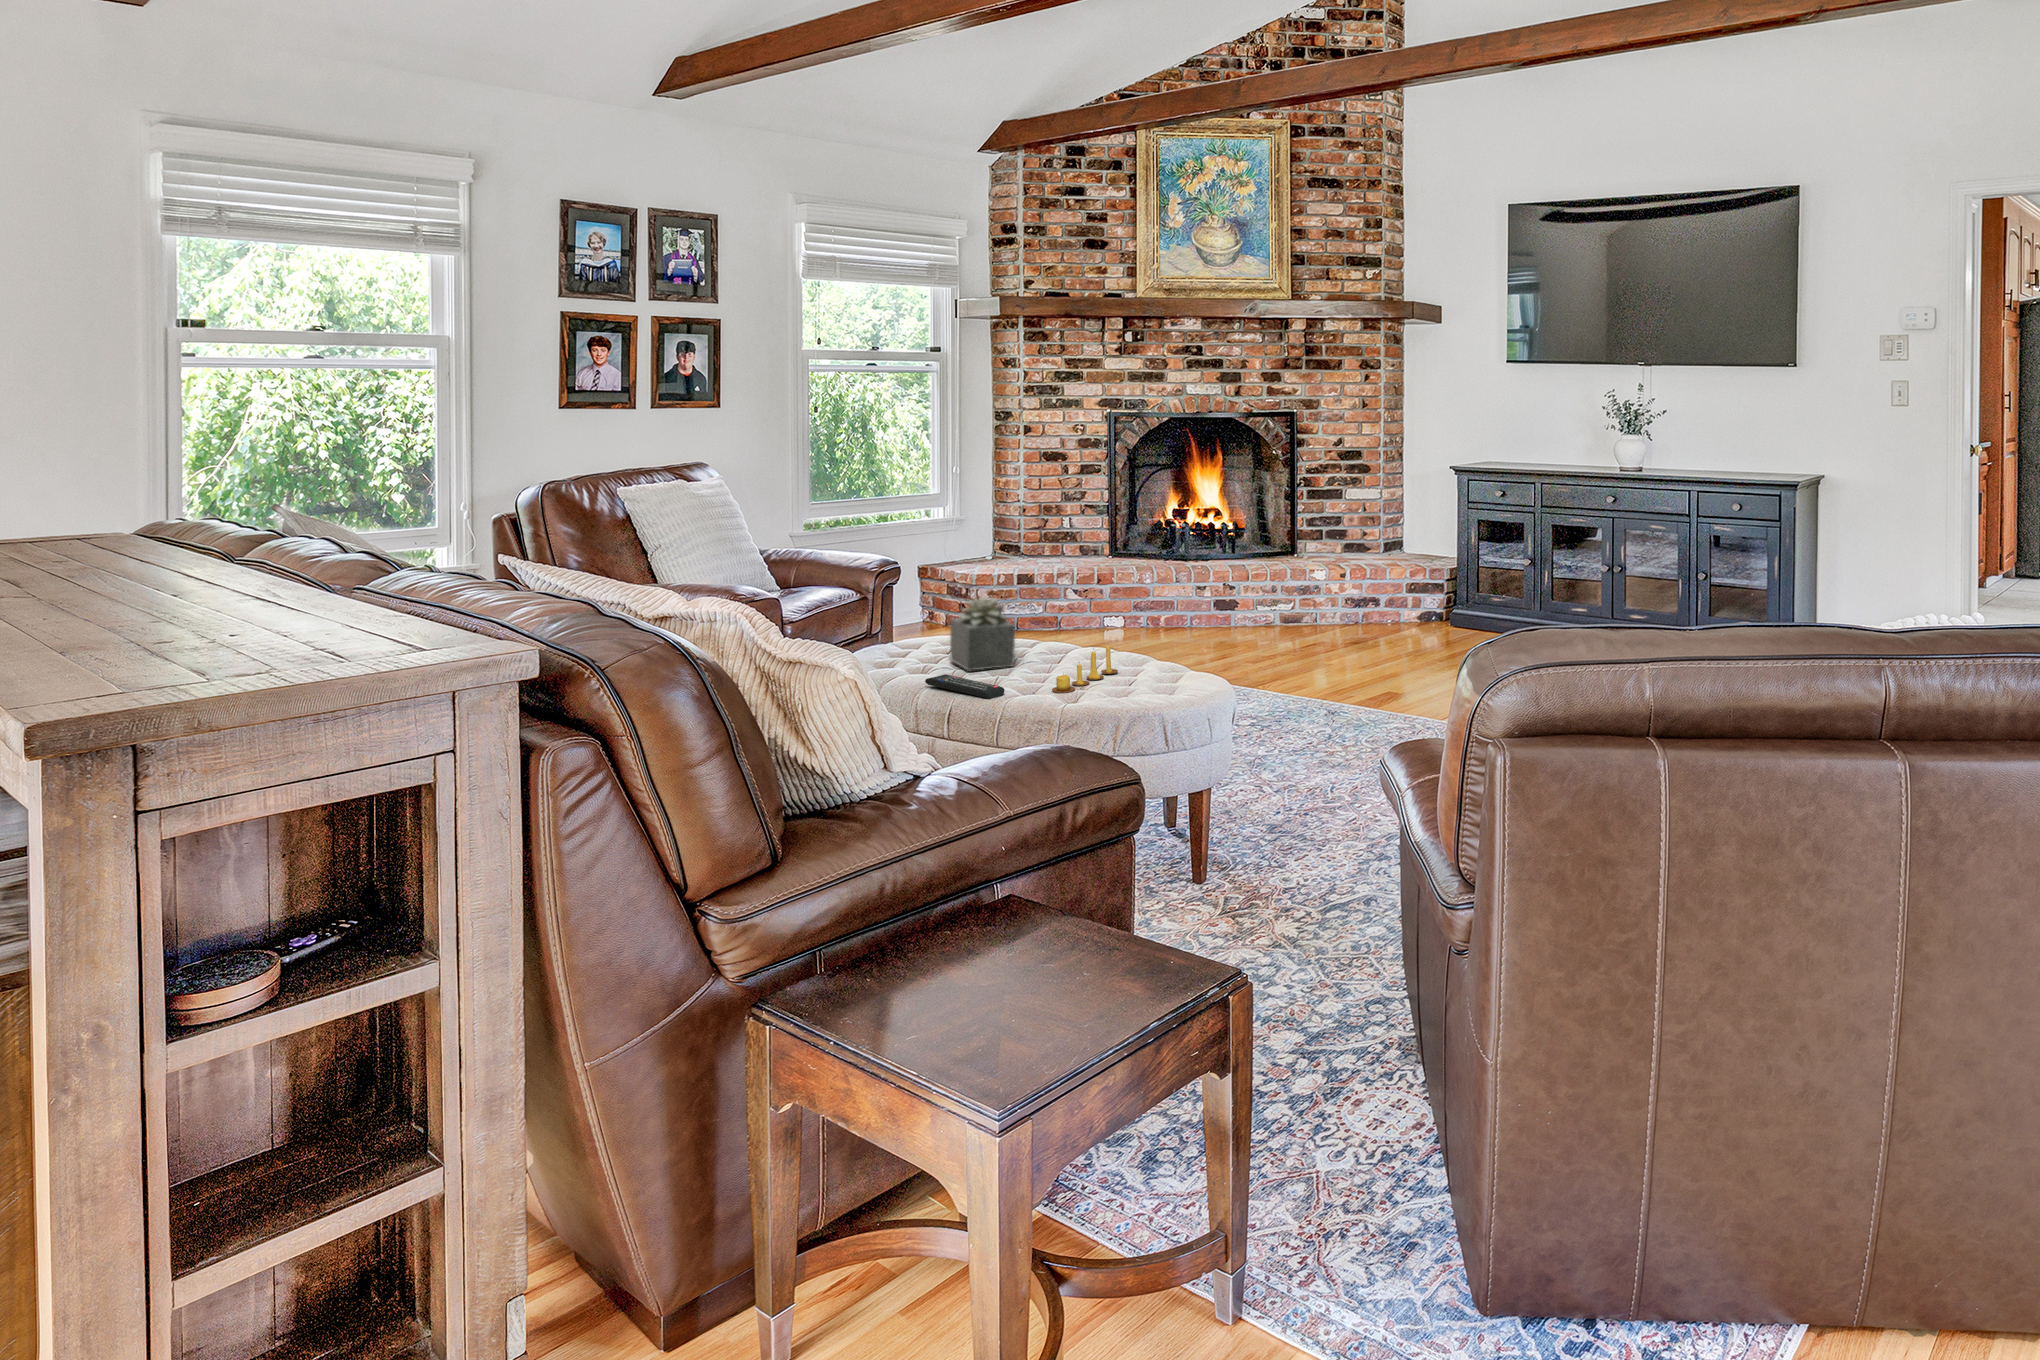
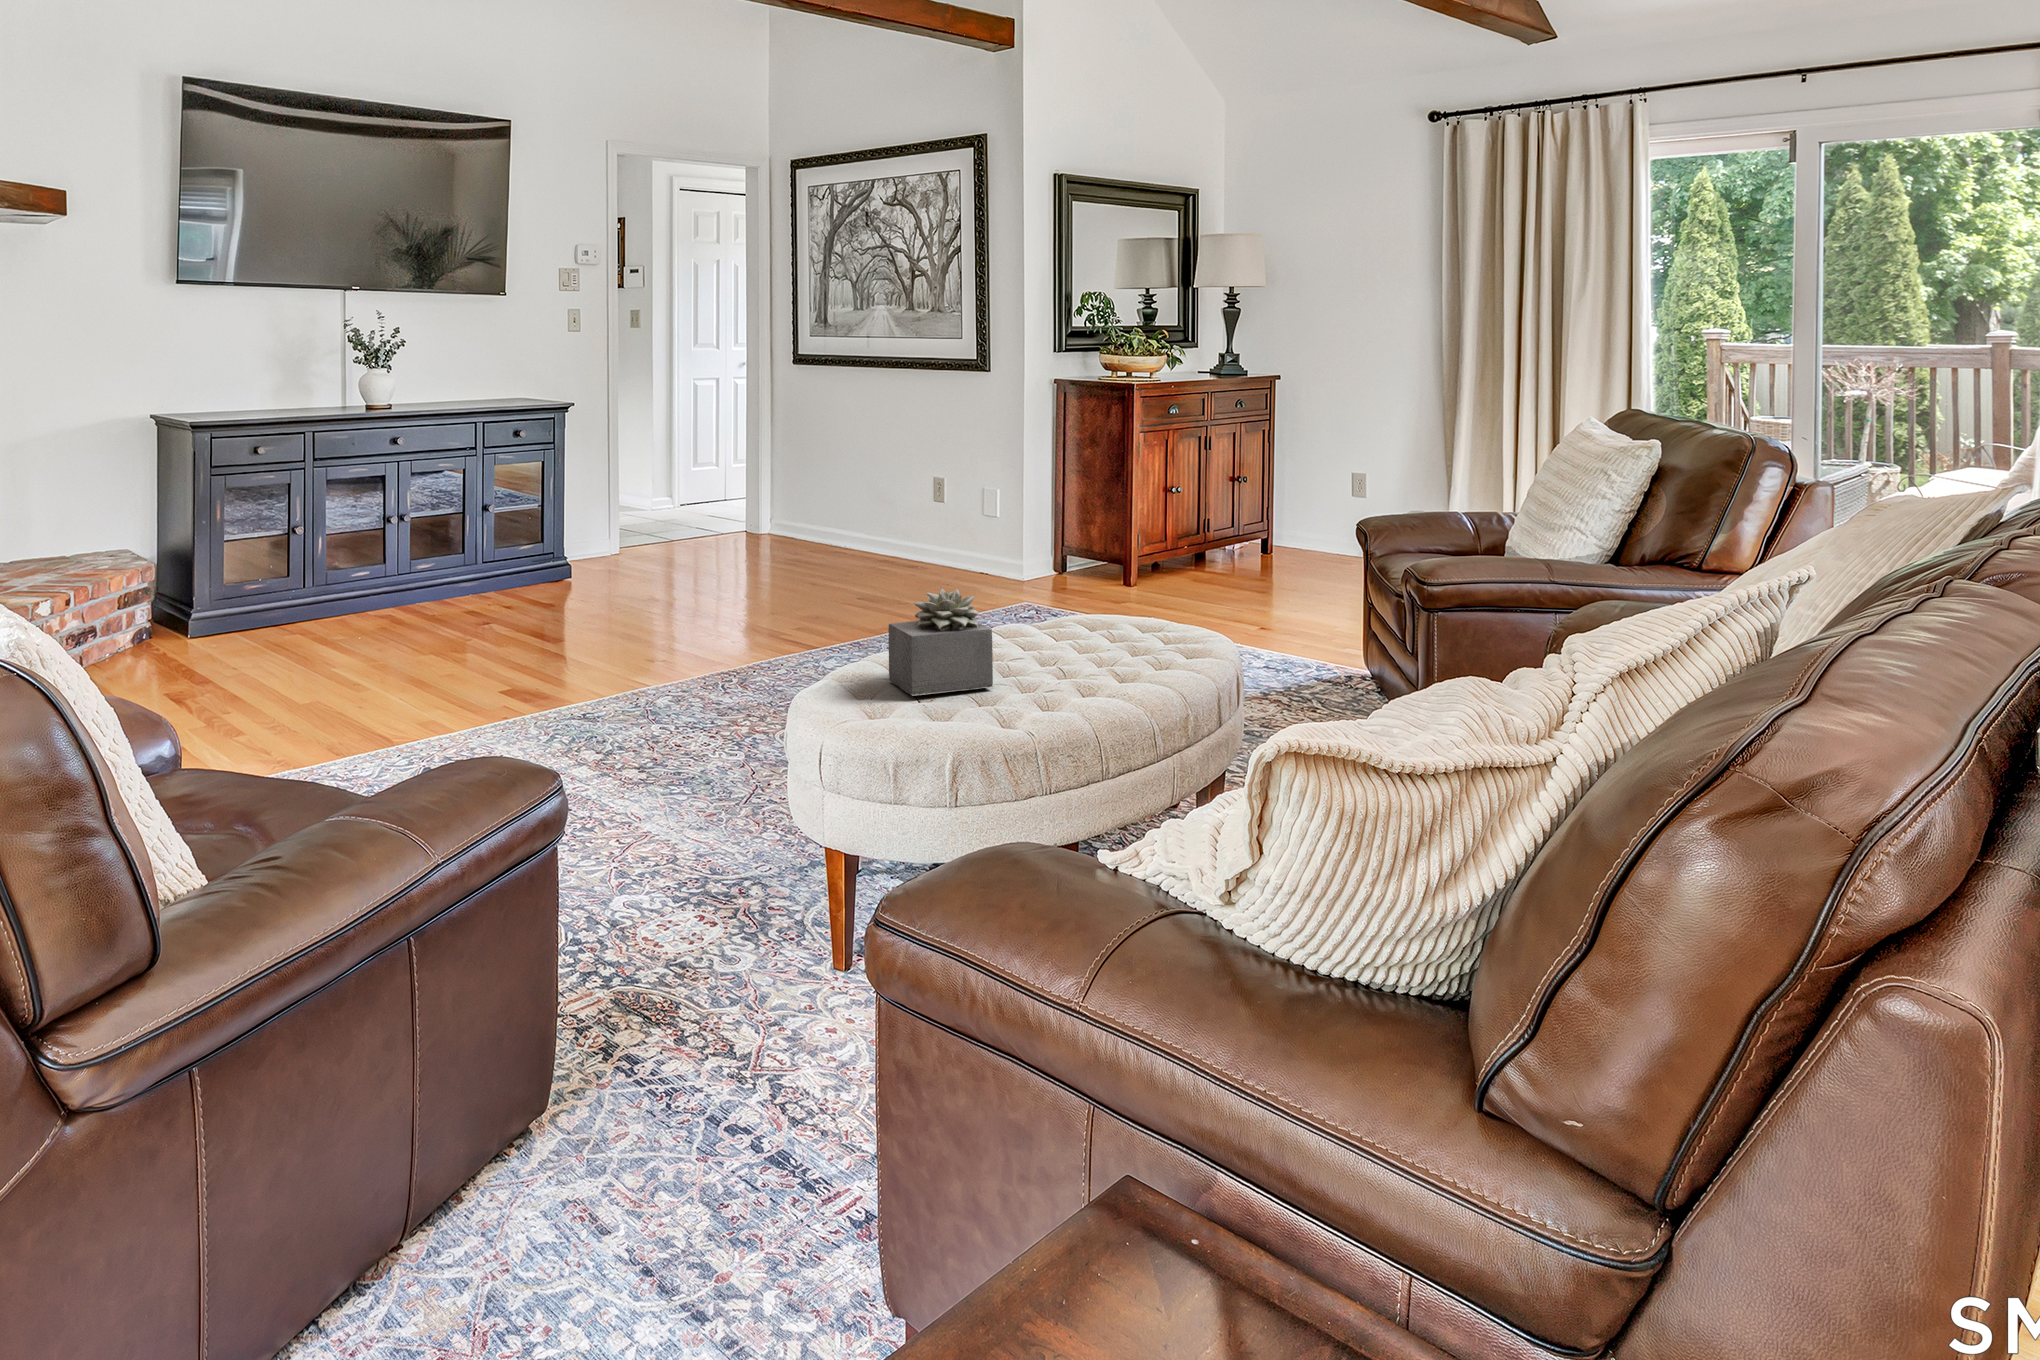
candle: present [1052,646,1118,693] -> none [1027,604,1139,656]
remote control: present [925,674,1005,699] -> none [1063,665,1164,700]

